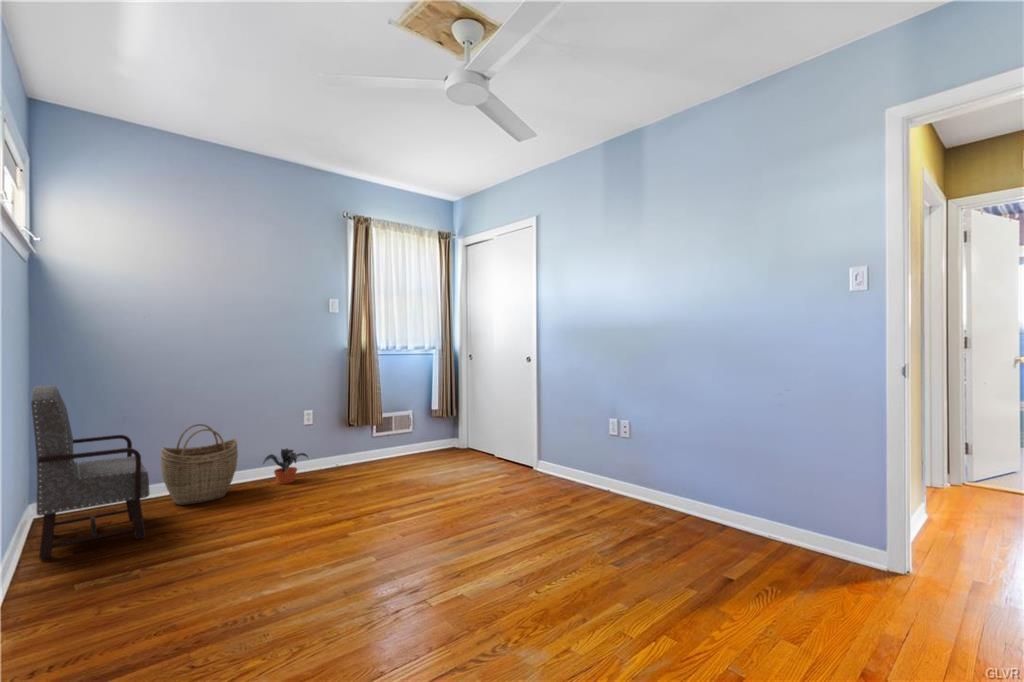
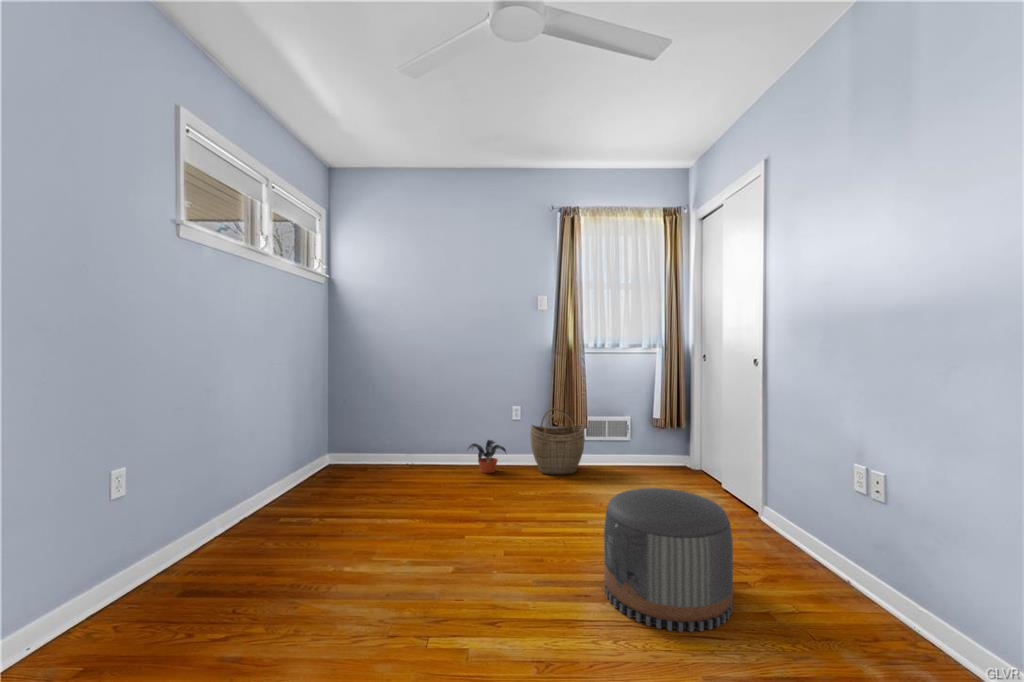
armchair: present [31,385,149,560] -> none [288,372,373,496]
woven basket: present [161,424,238,505] -> present [531,408,585,475]
pouf: none [496,451,581,541] -> present [604,488,733,632]

